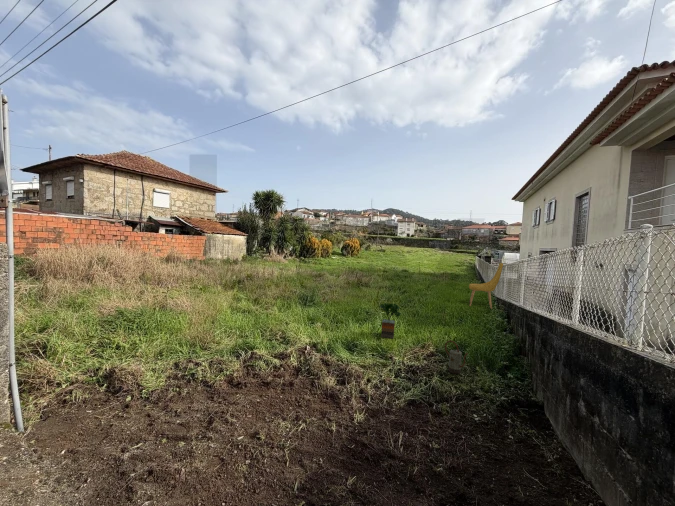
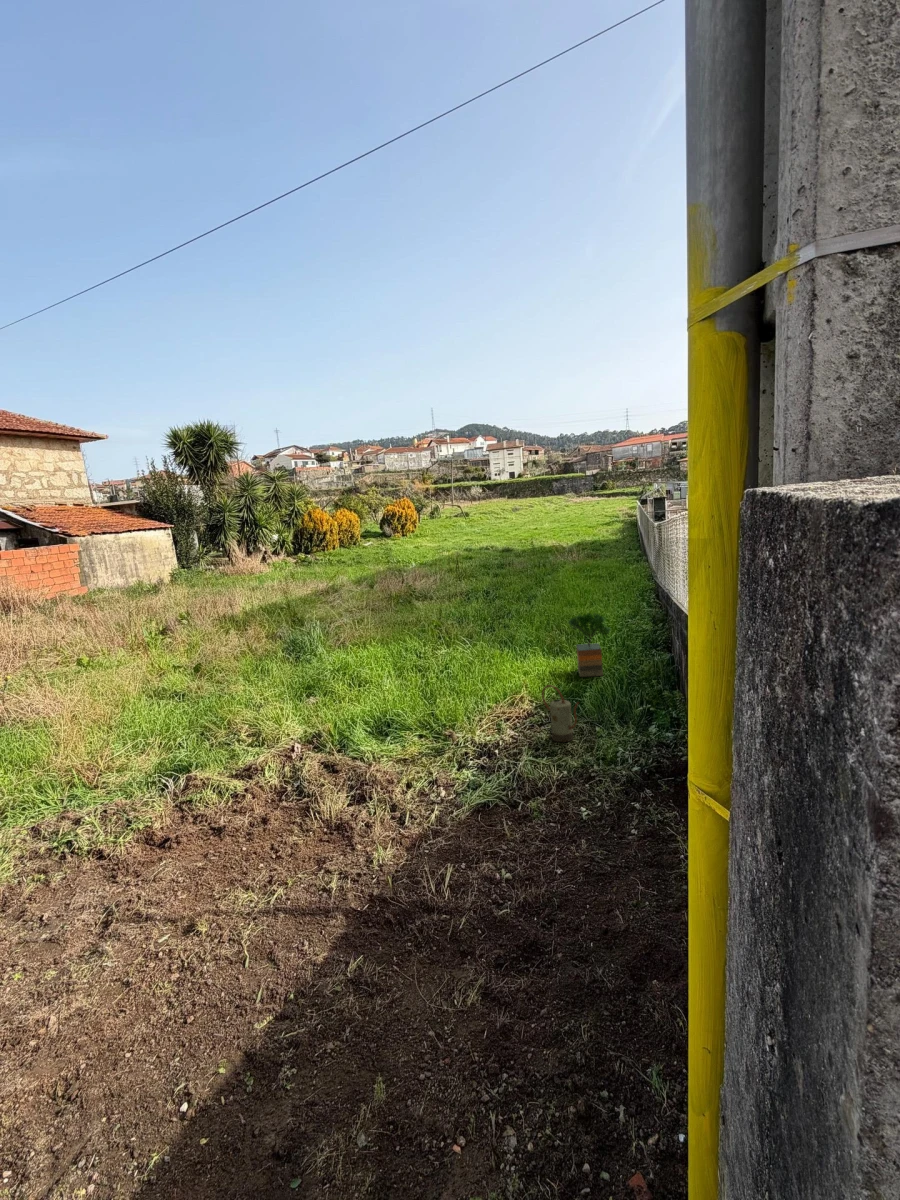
chair: present [469,263,503,309] -> none [610,510,666,603]
potted tree: present [380,303,401,338] -> present [568,613,610,677]

